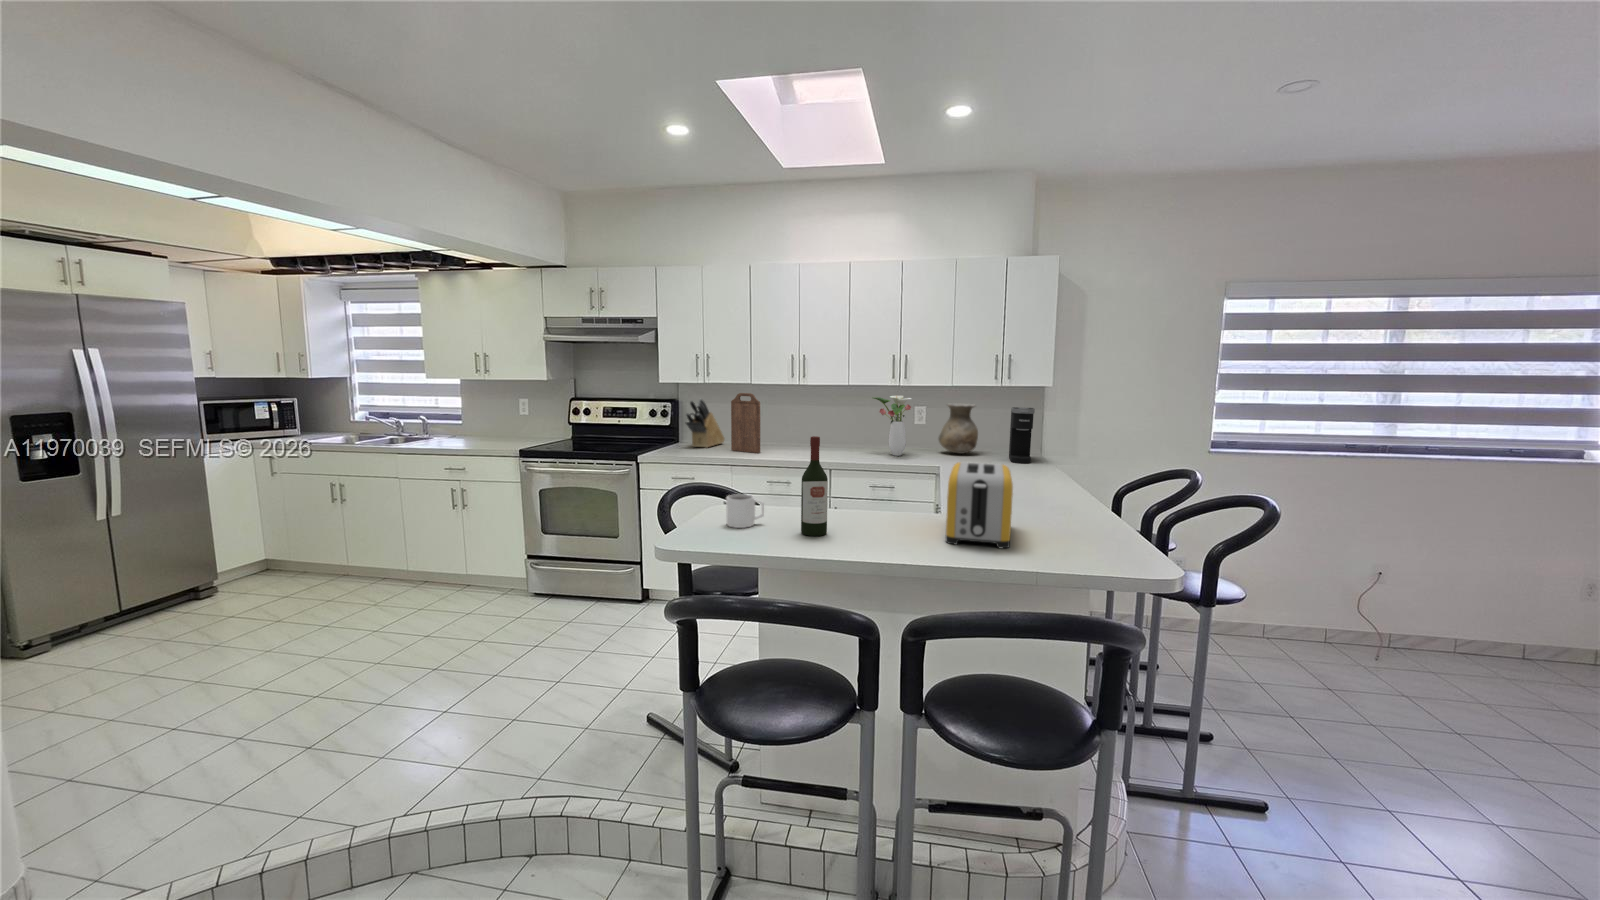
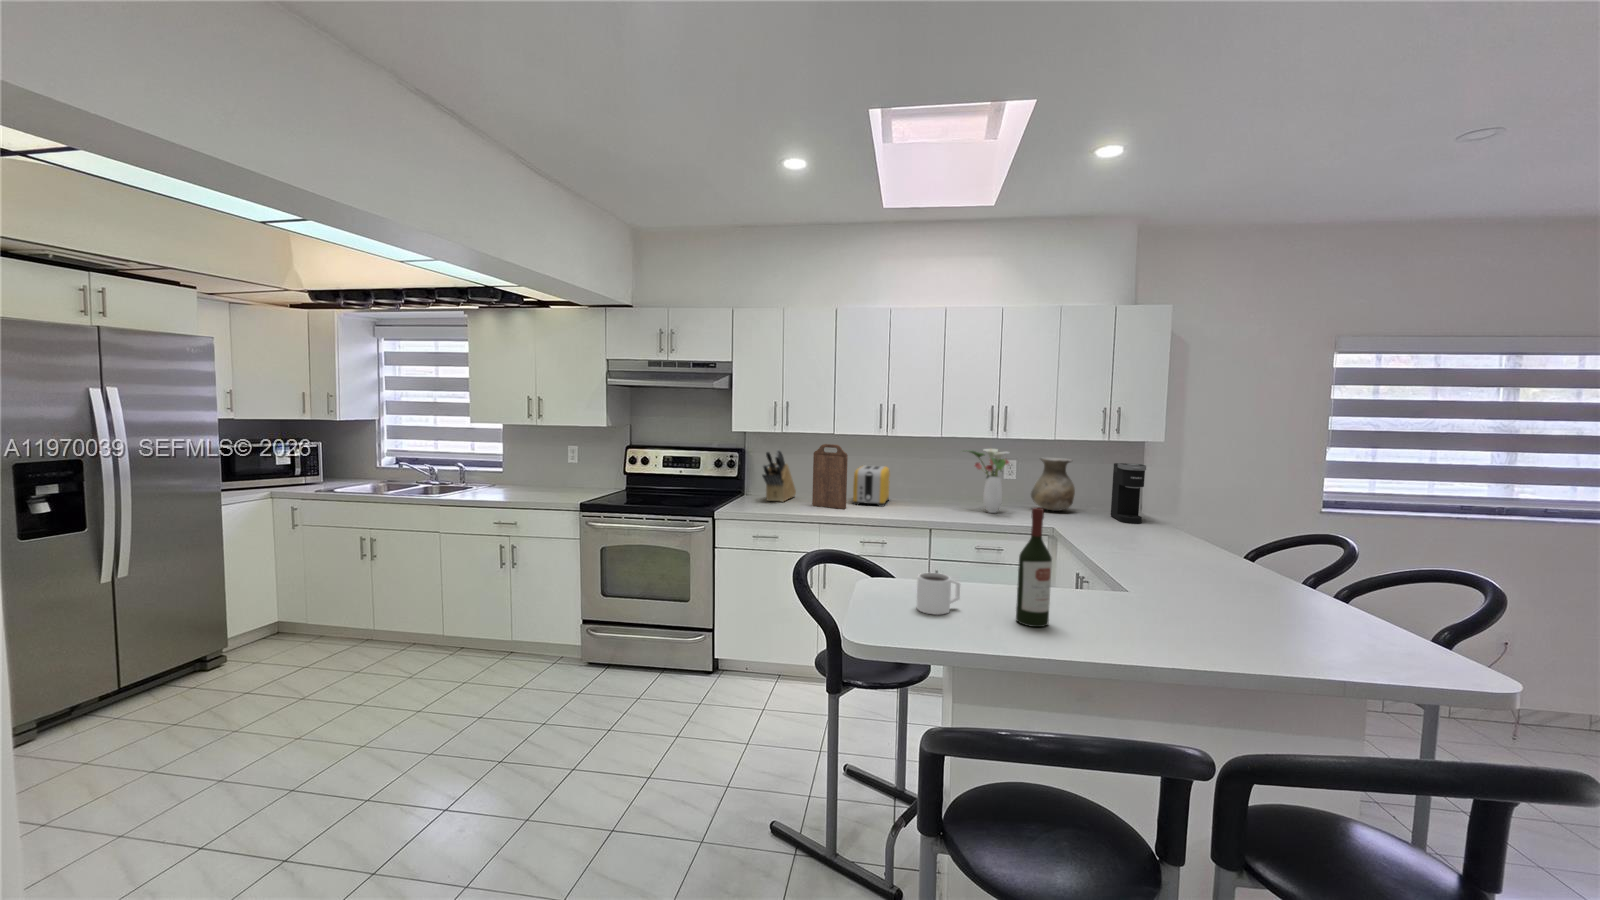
toaster: present [946,462,1013,548] -> present [853,465,890,507]

